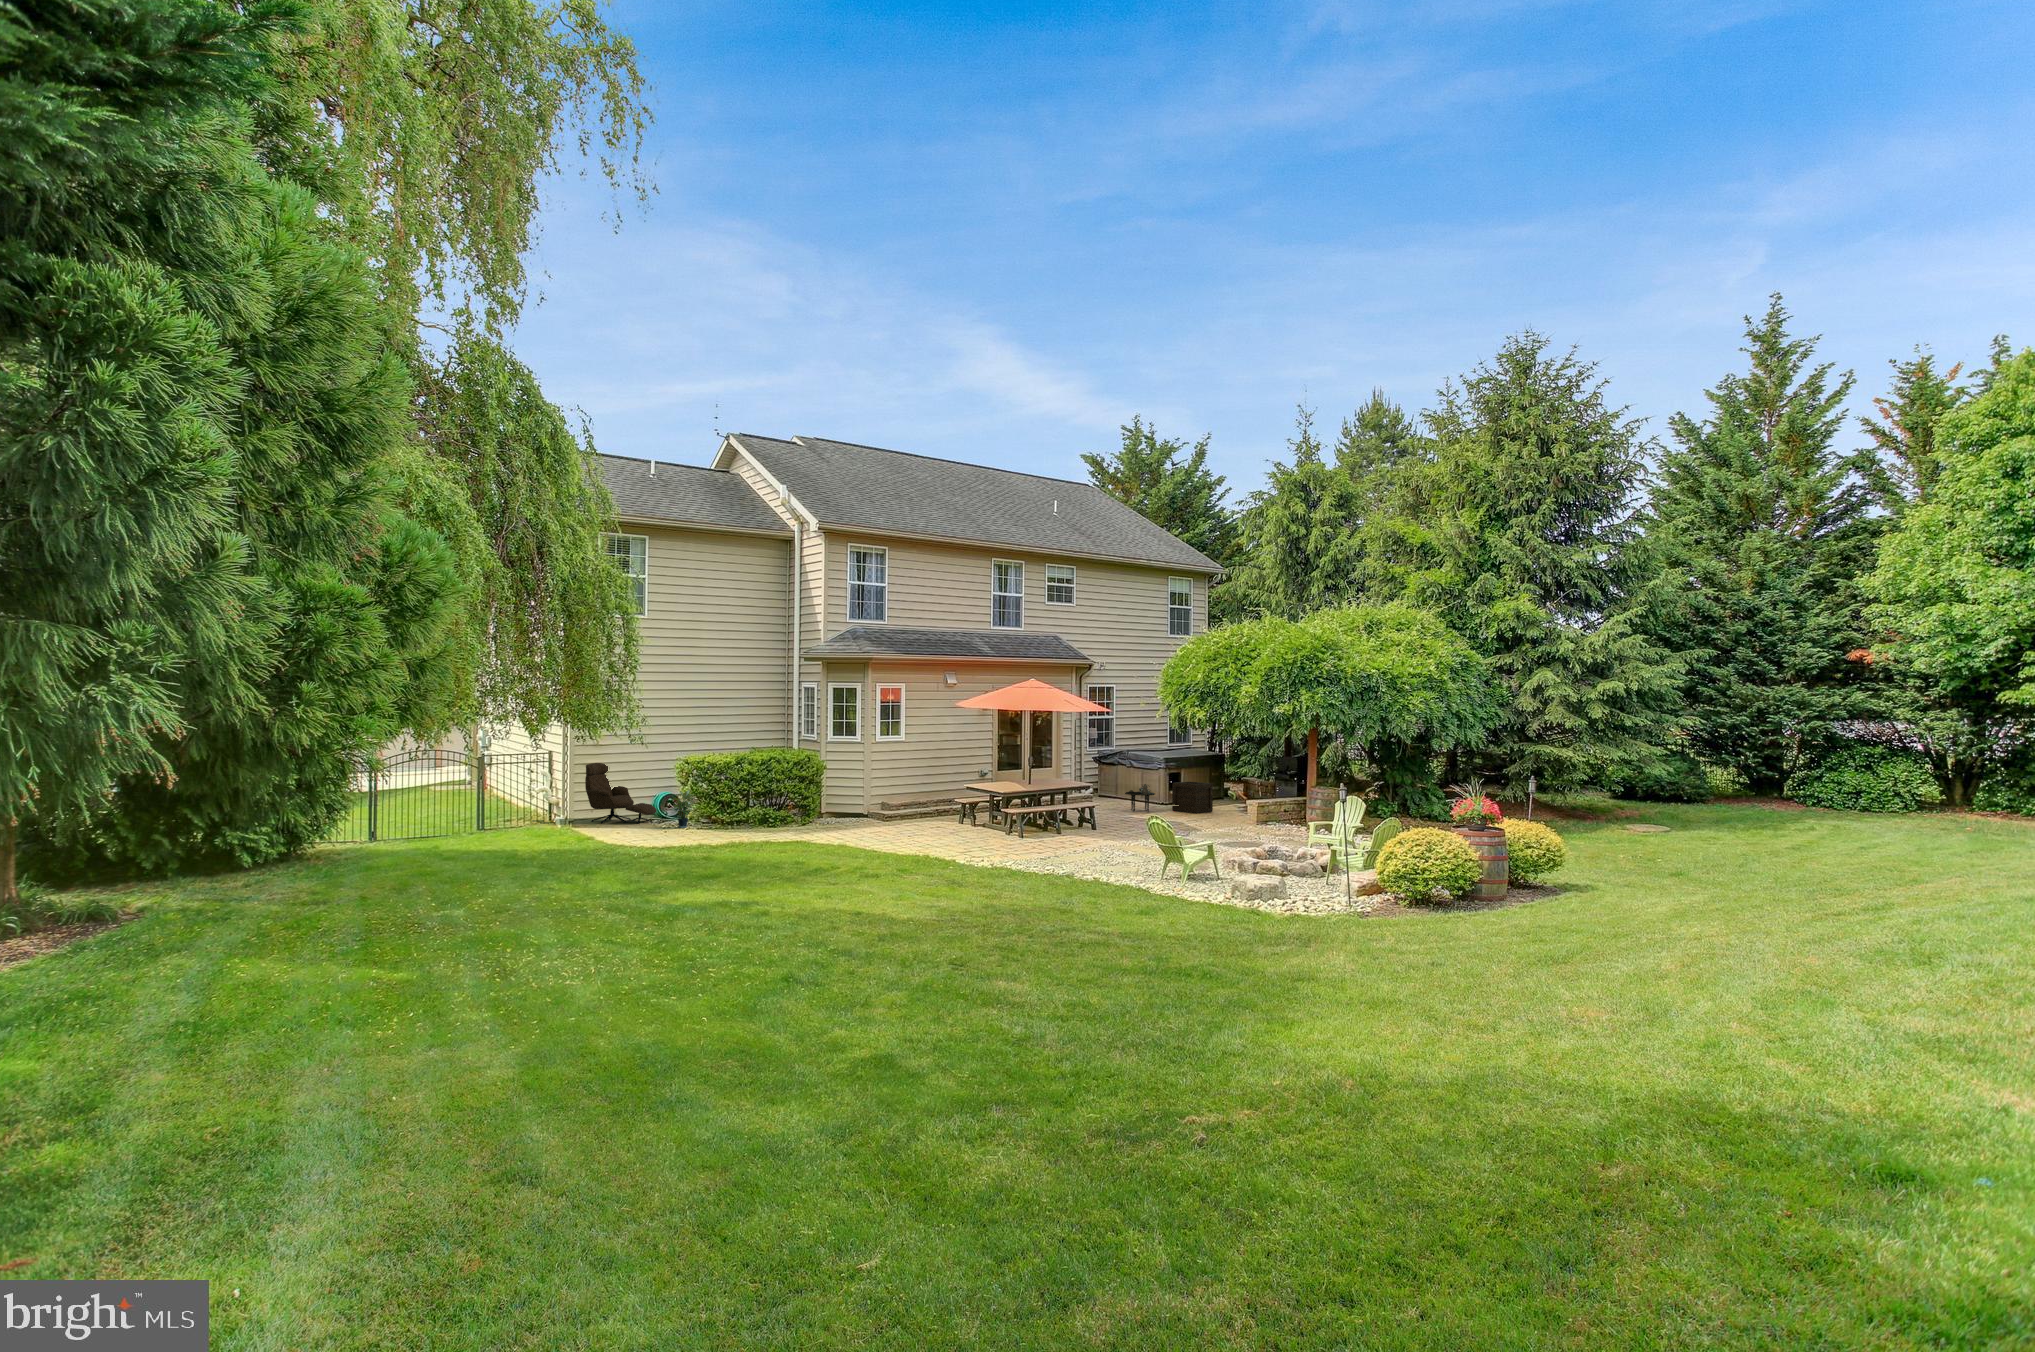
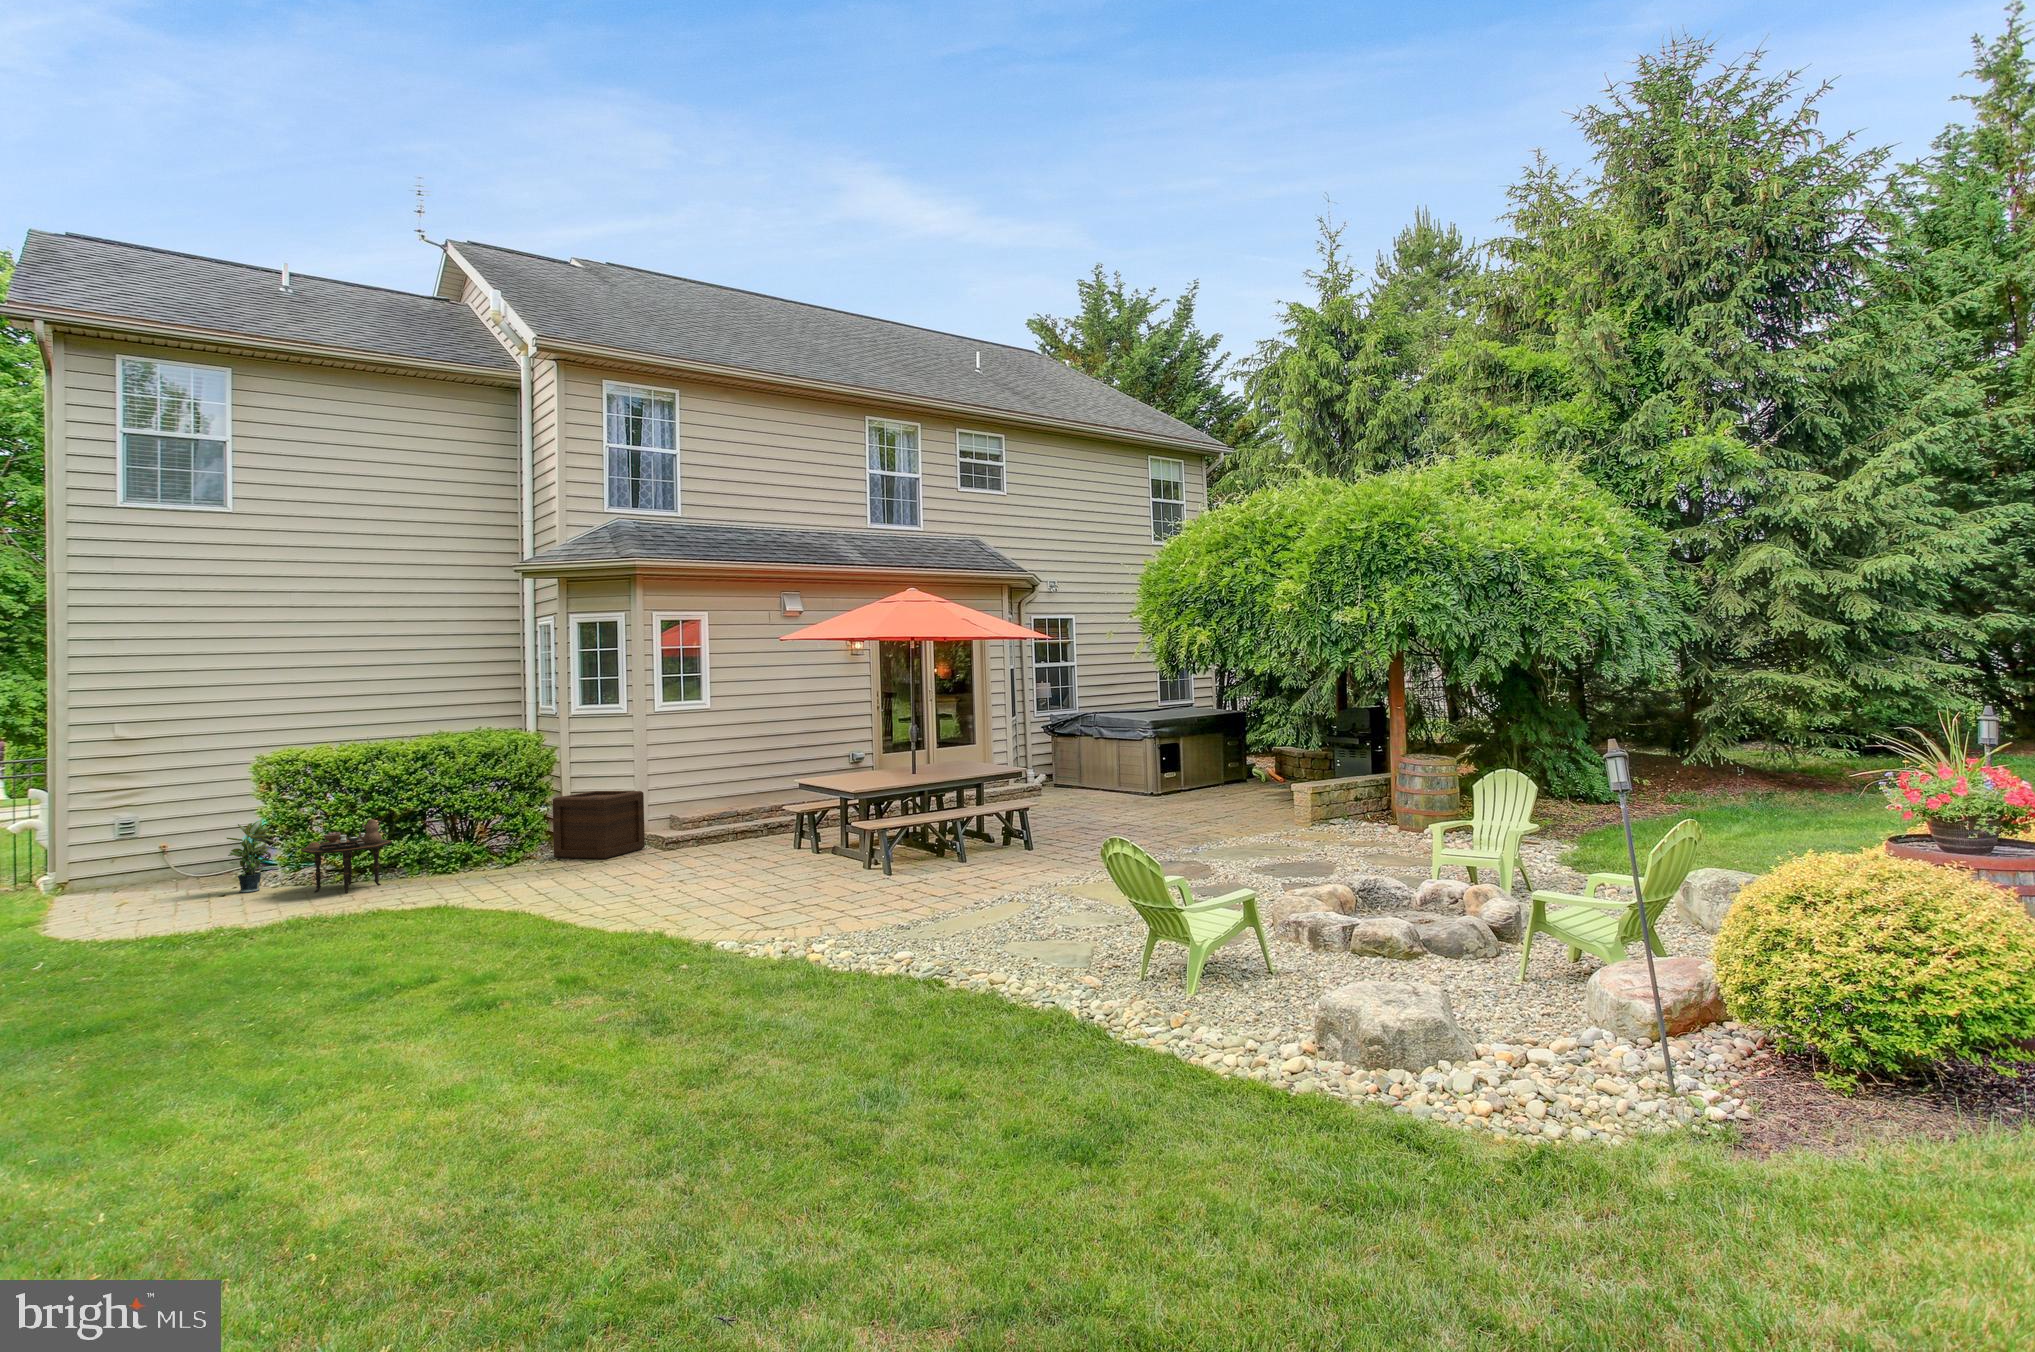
lounge chair: present [585,763,656,824] -> none [69,777,227,891]
wooden crate: present [1172,782,1213,814] -> present [553,791,645,859]
side table: present [1125,784,1155,812] -> present [301,819,392,893]

